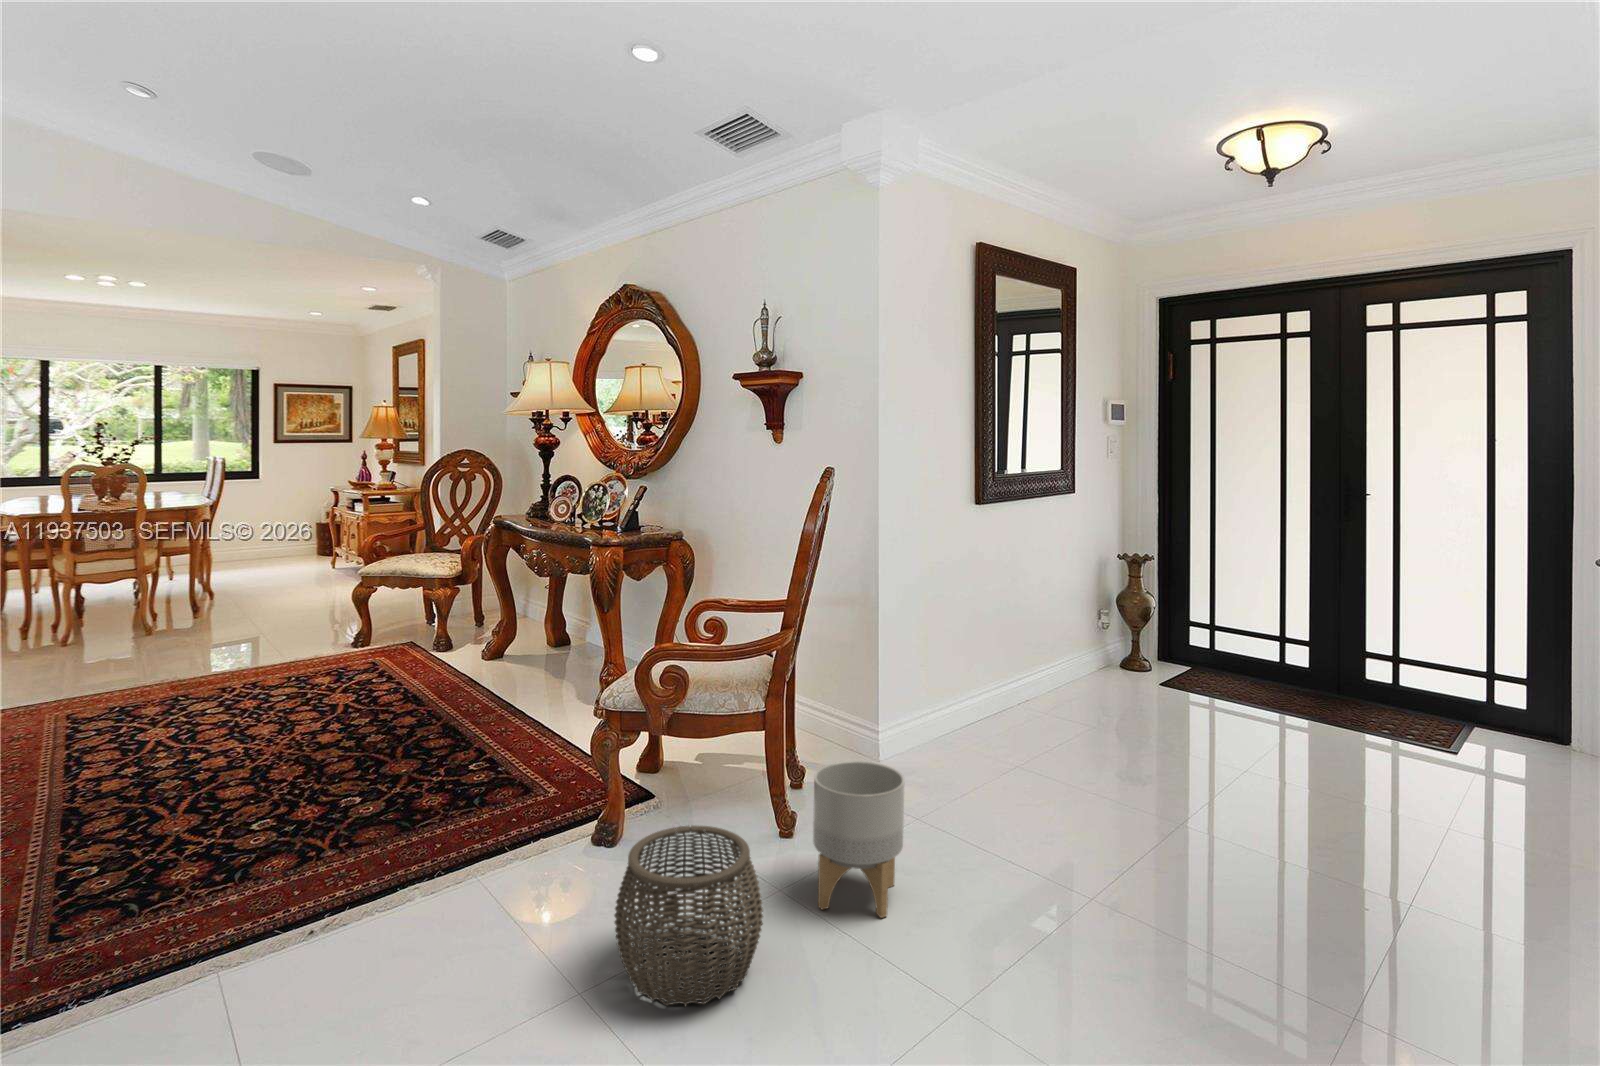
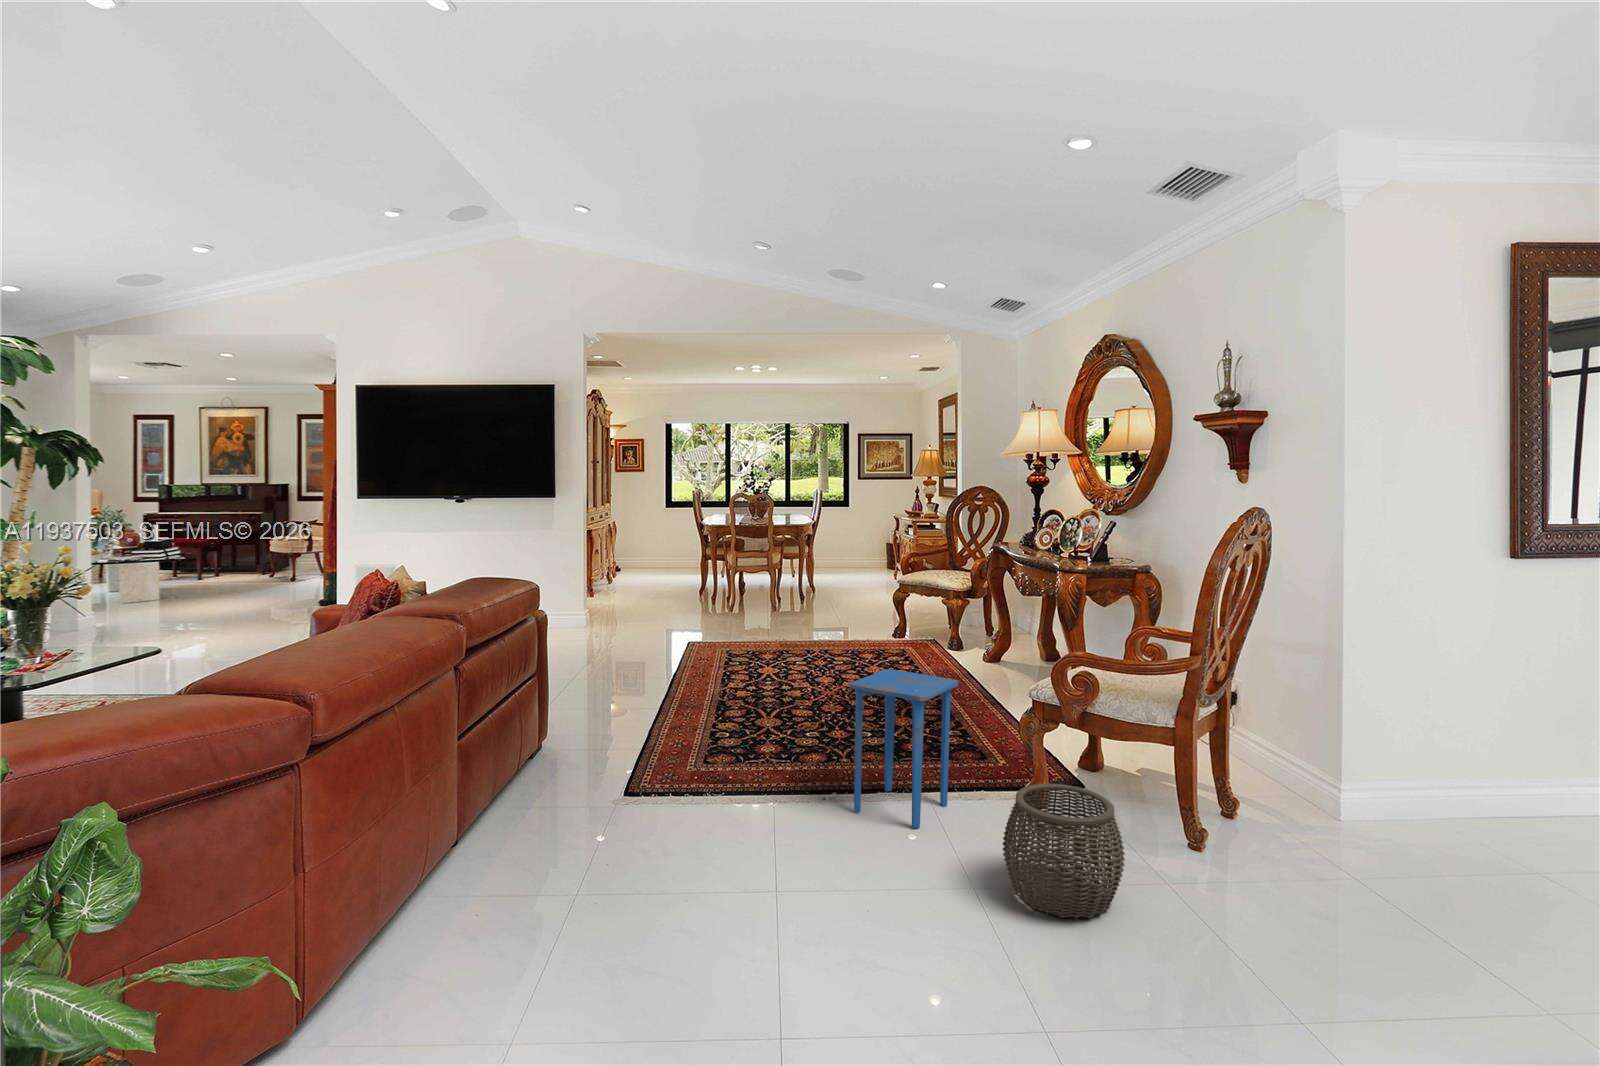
side table: none [346,712,511,939] -> present [850,669,958,828]
planter: present [813,761,904,918] -> none [1192,771,1289,917]

